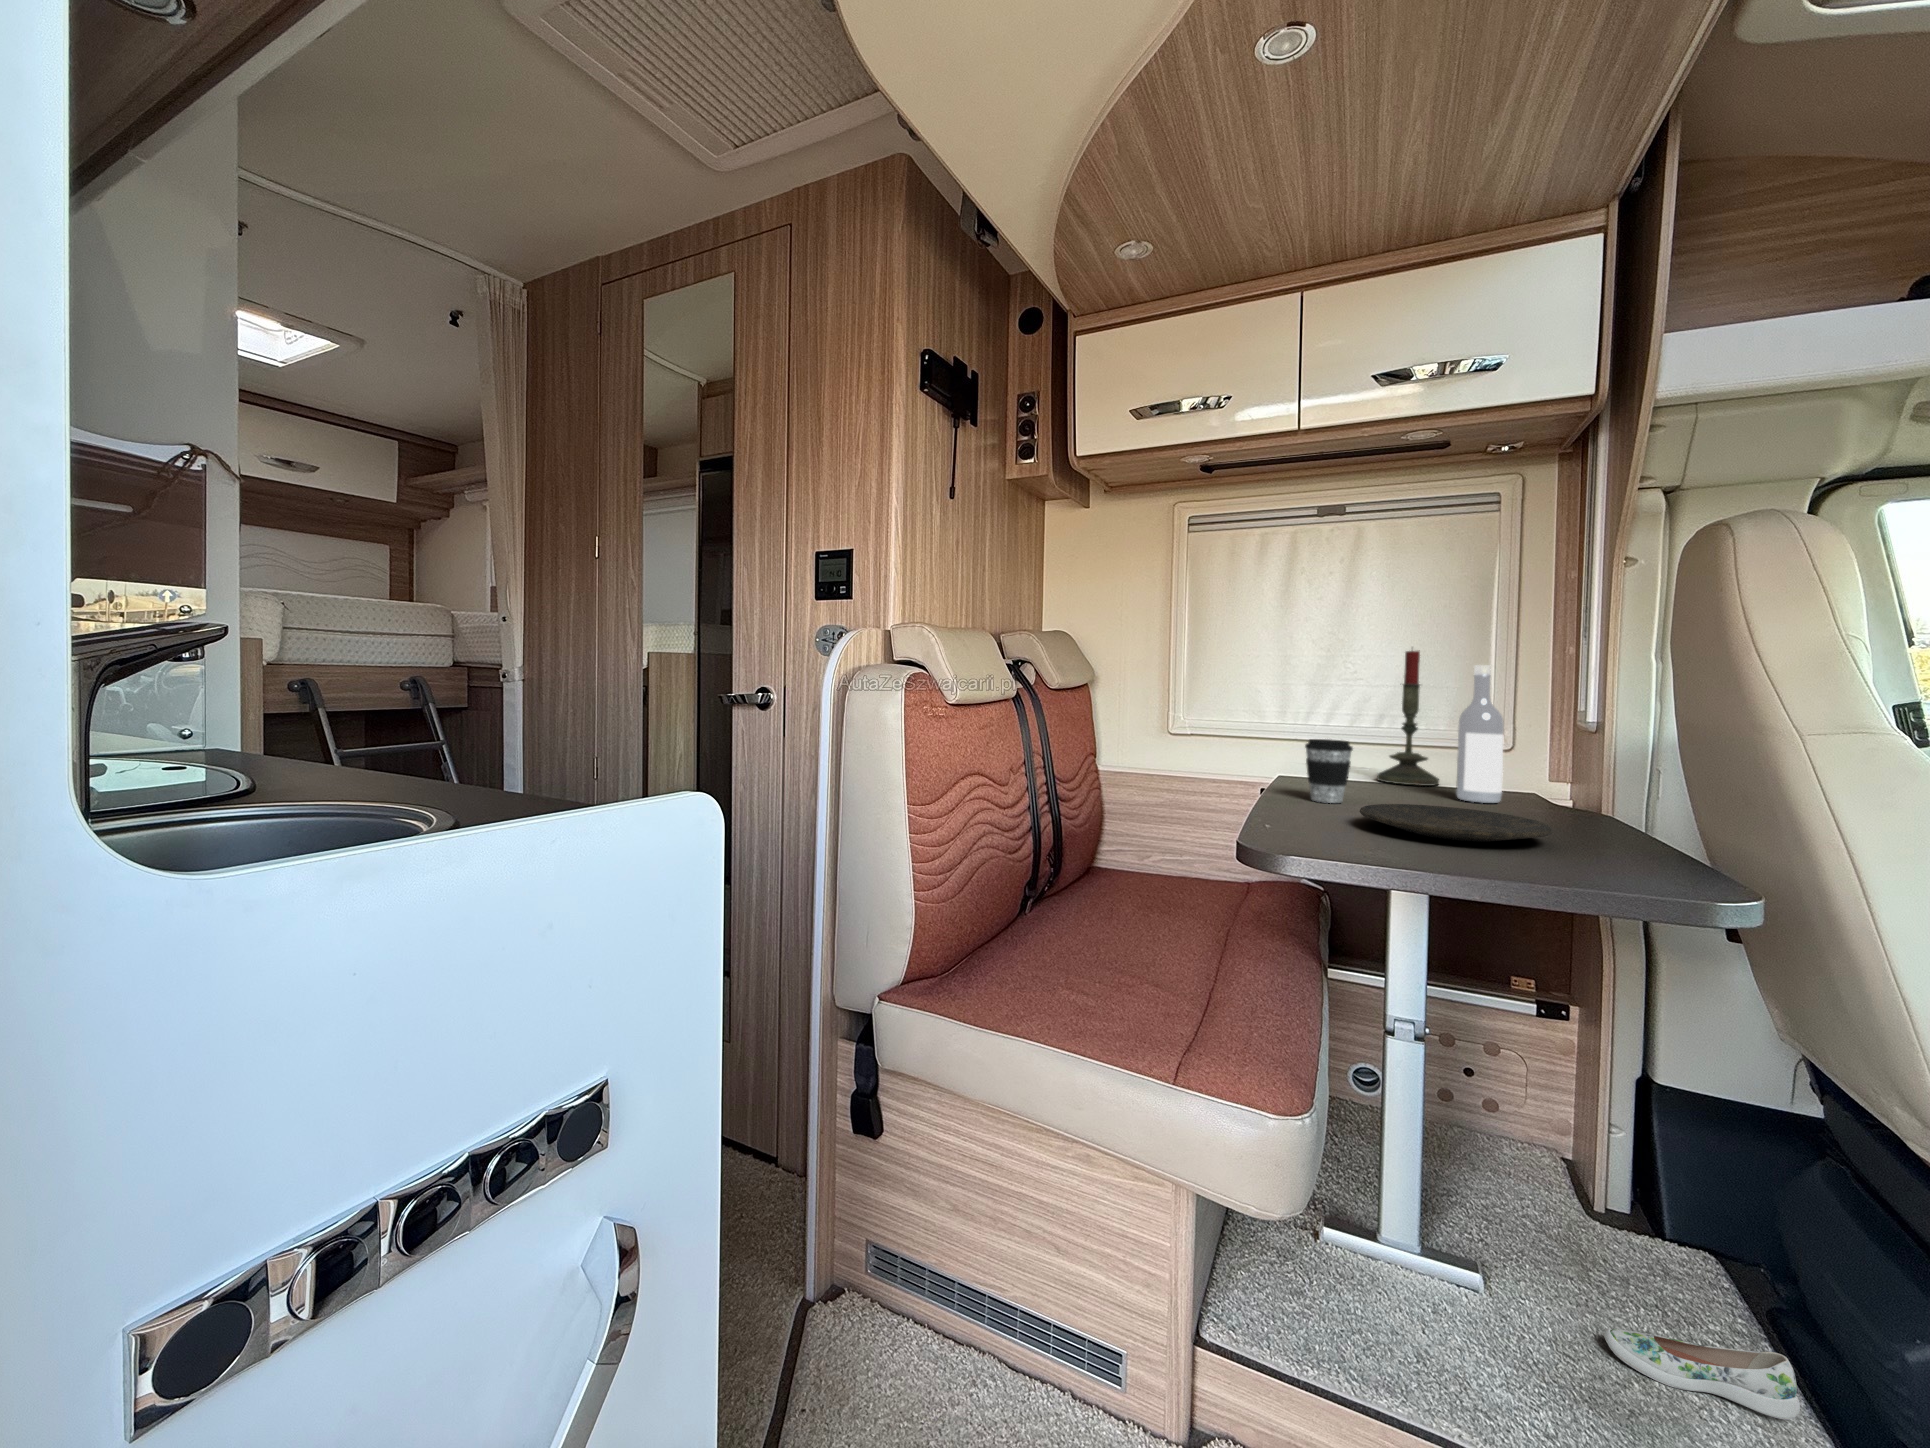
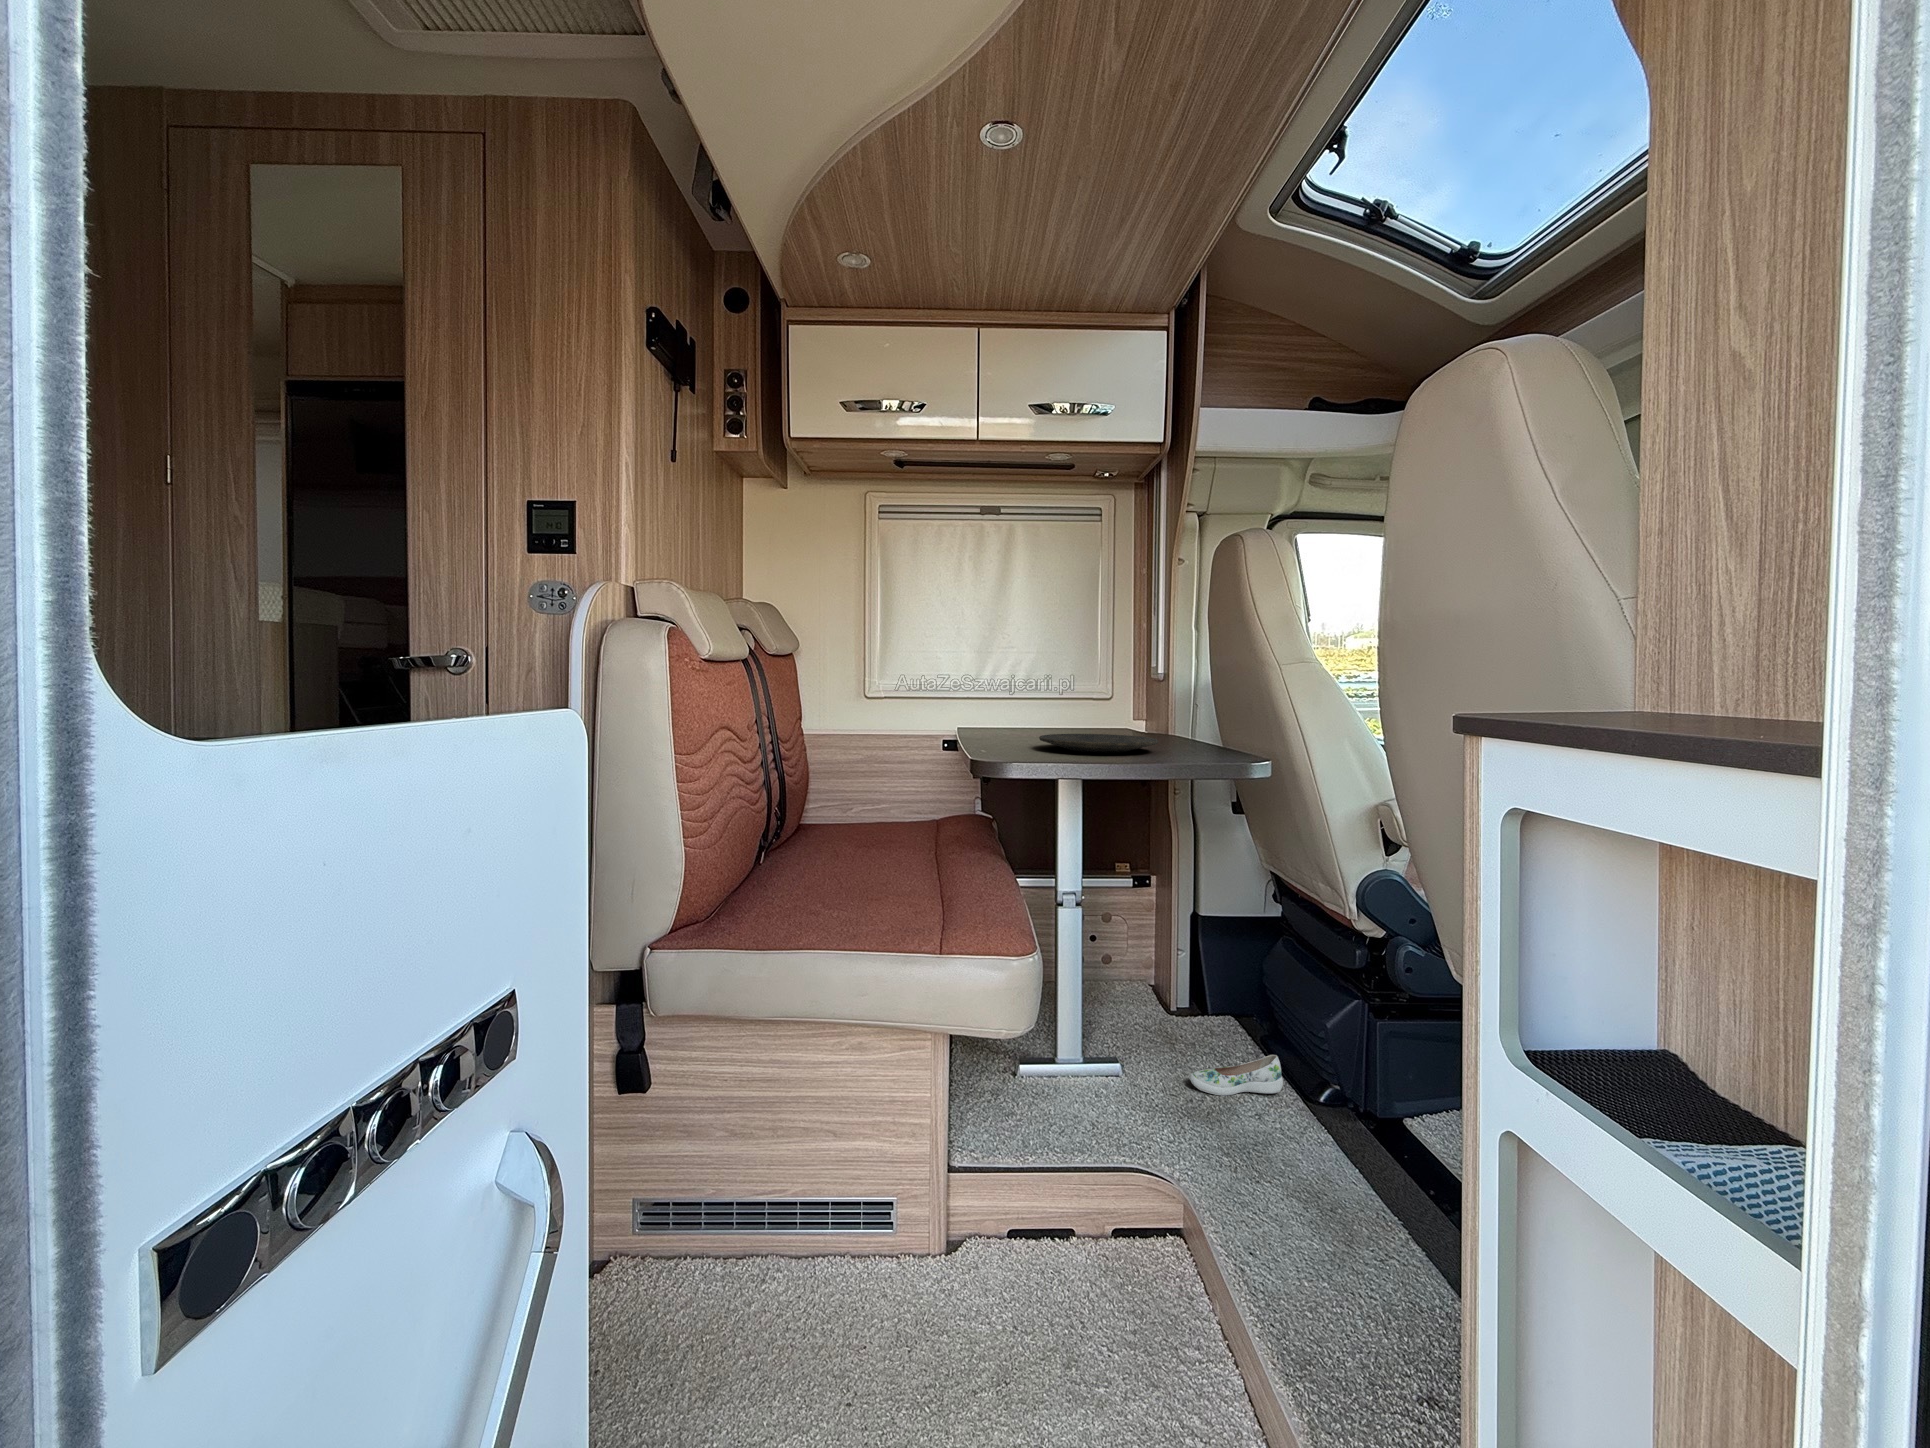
candle: present [1377,650,1439,786] -> none [1029,622,1070,728]
wine bottle: present [1456,665,1504,803] -> none [1086,634,1114,735]
coffee cup: present [1305,739,1353,803] -> none [990,690,1024,740]

